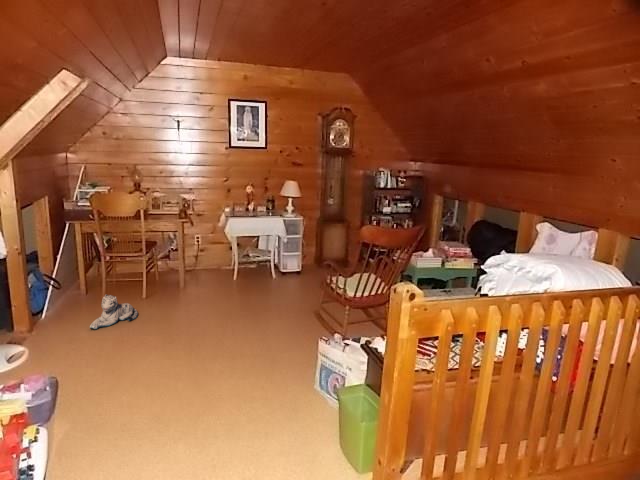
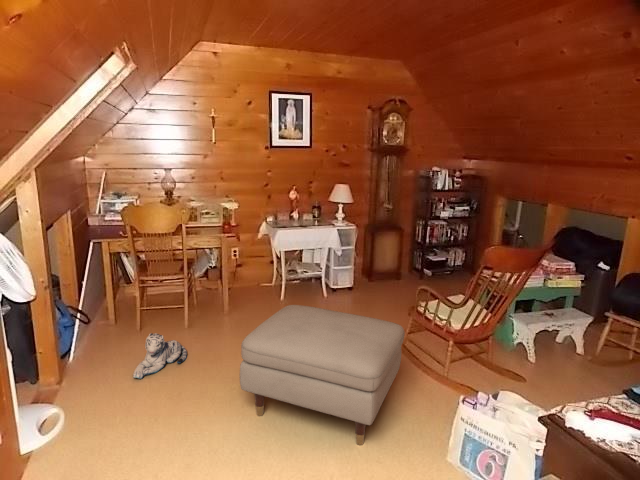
ottoman: none [164,273,299,374] -> present [240,305,405,445]

